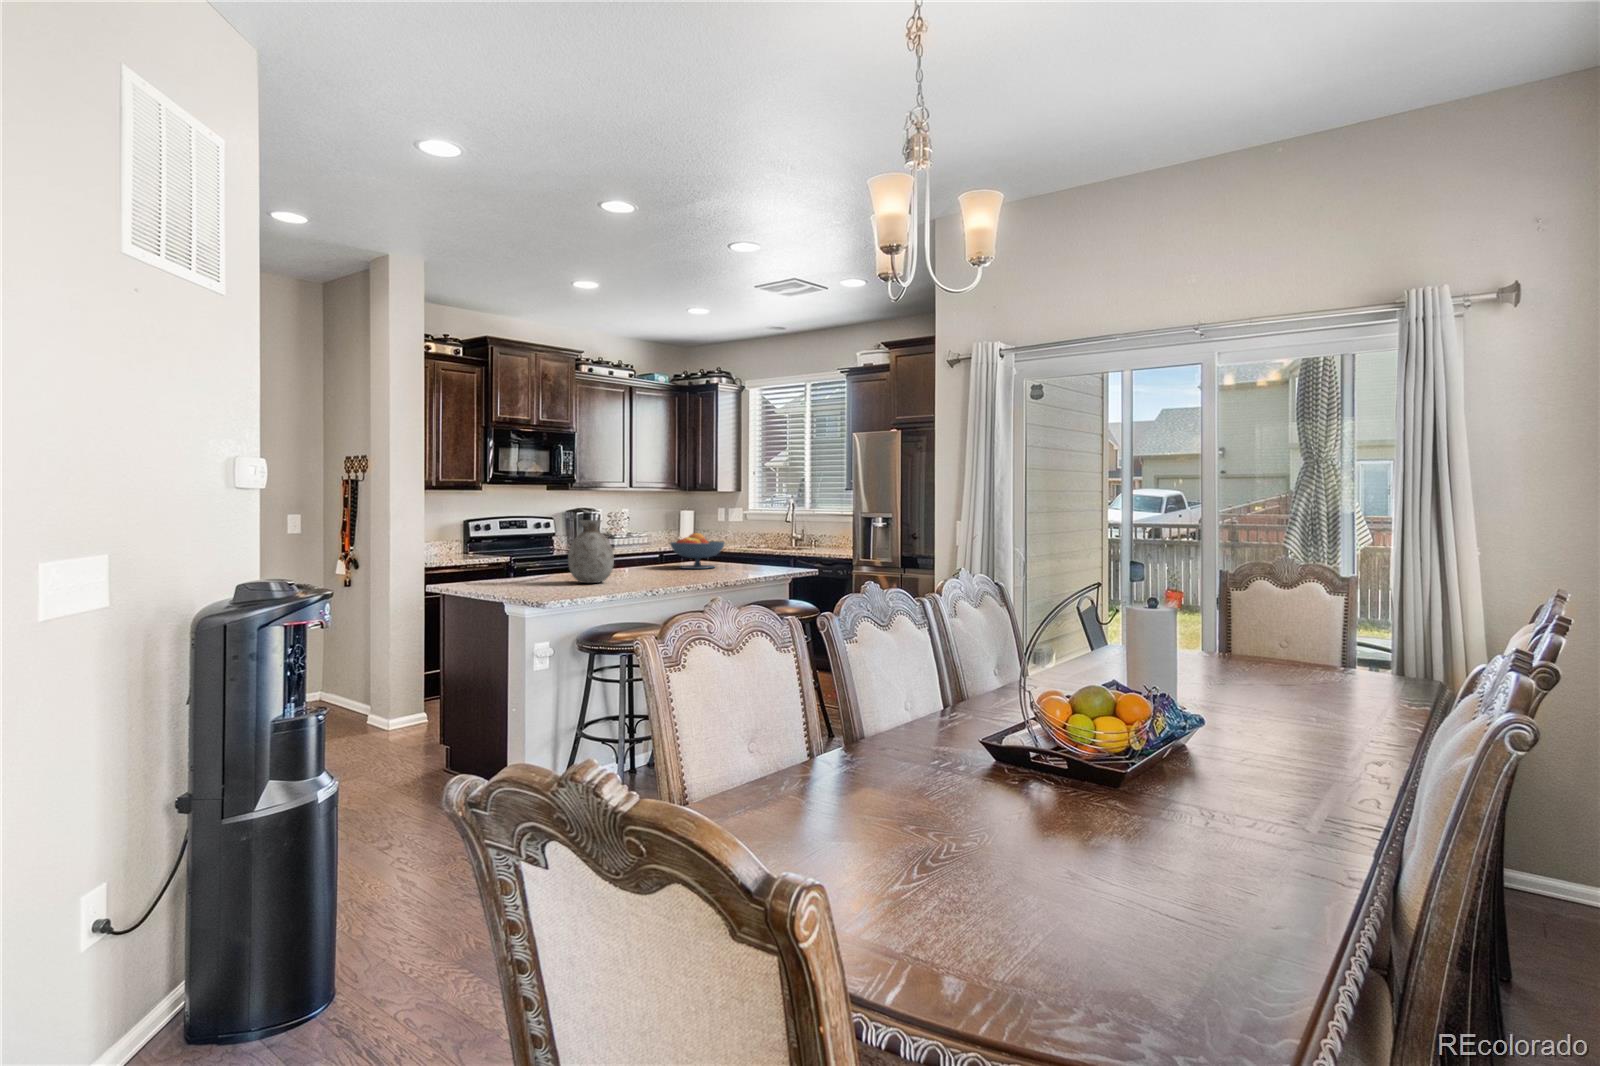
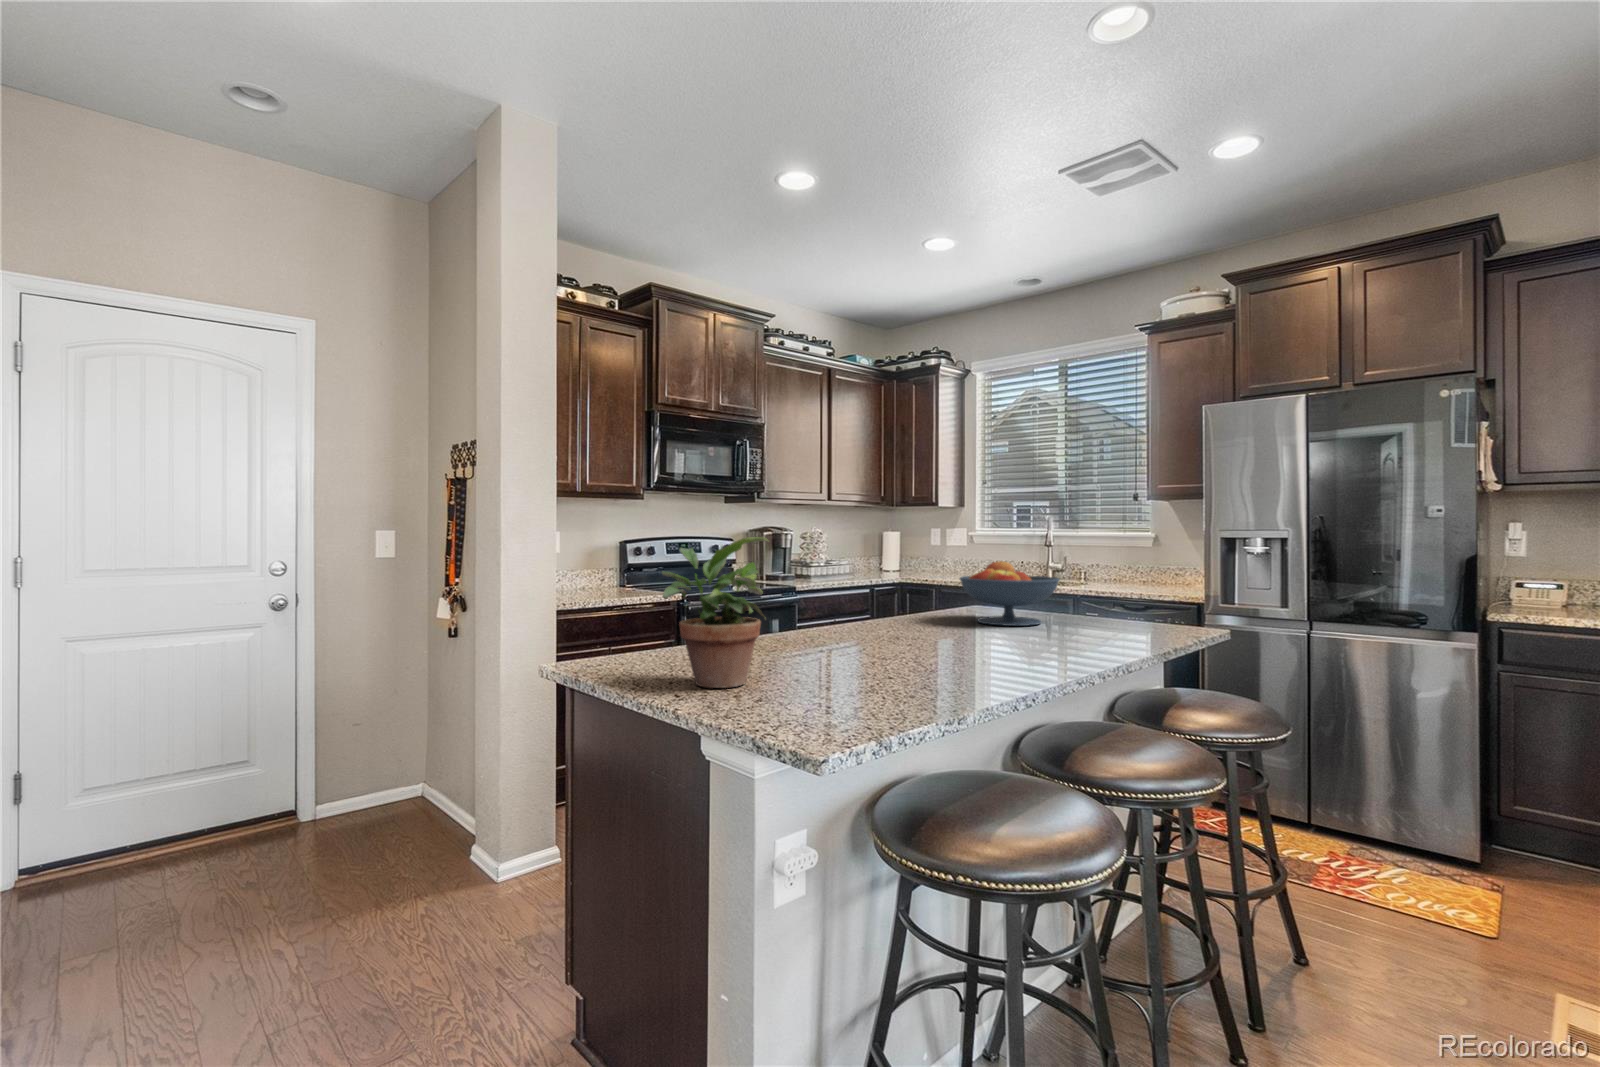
vase: present [568,520,614,583] -> none [825,535,921,671]
potted plant: none [487,522,536,588] -> present [662,537,767,688]

